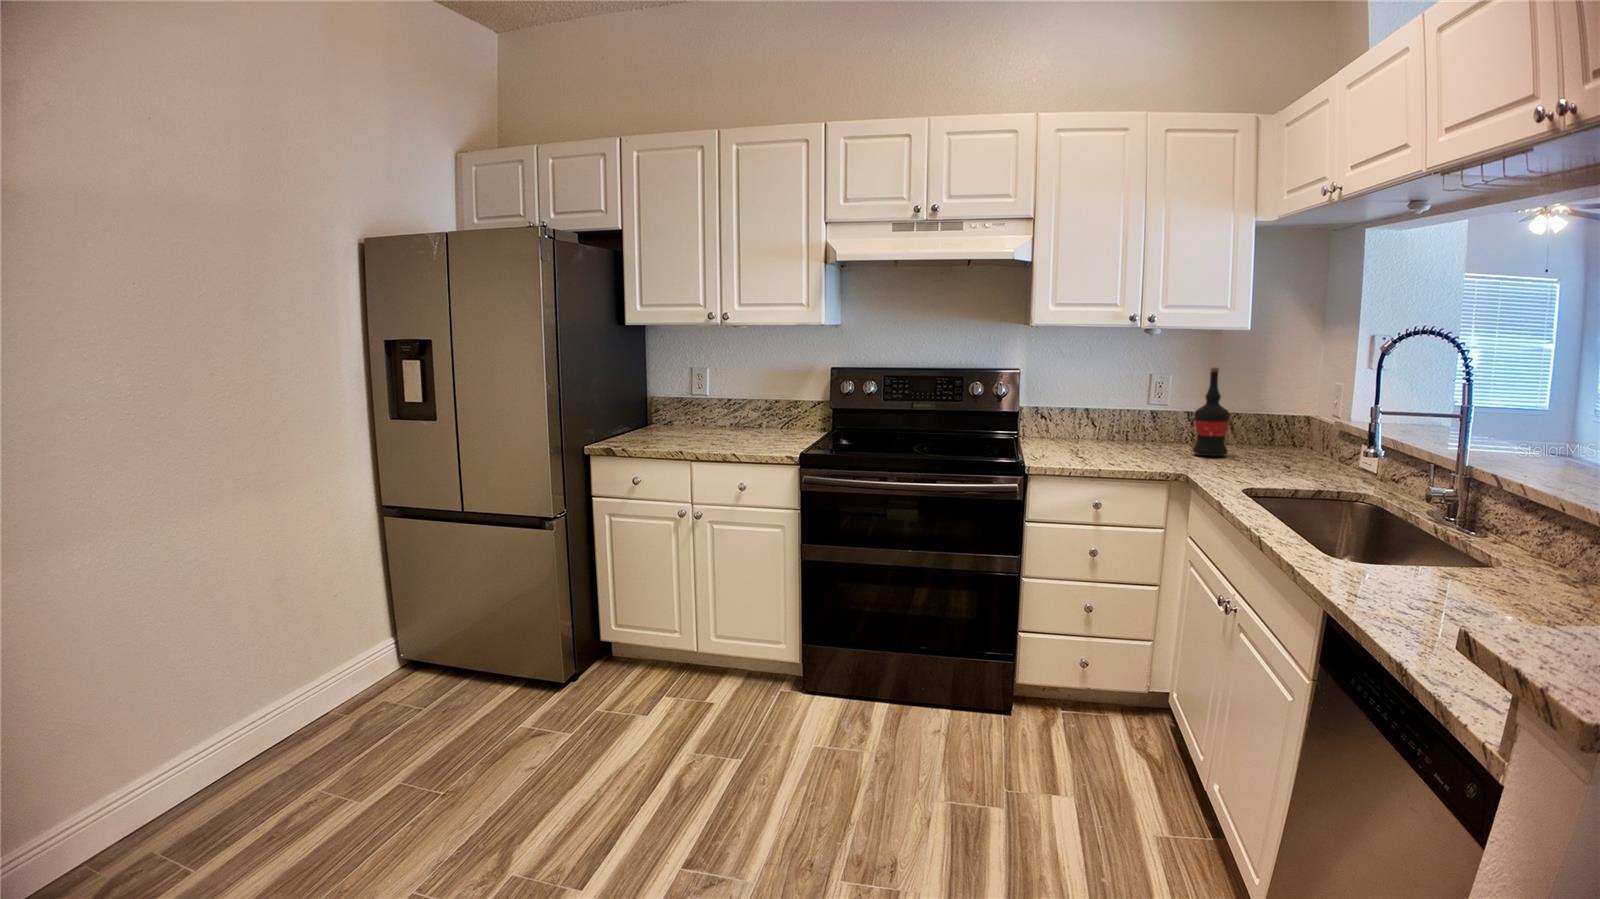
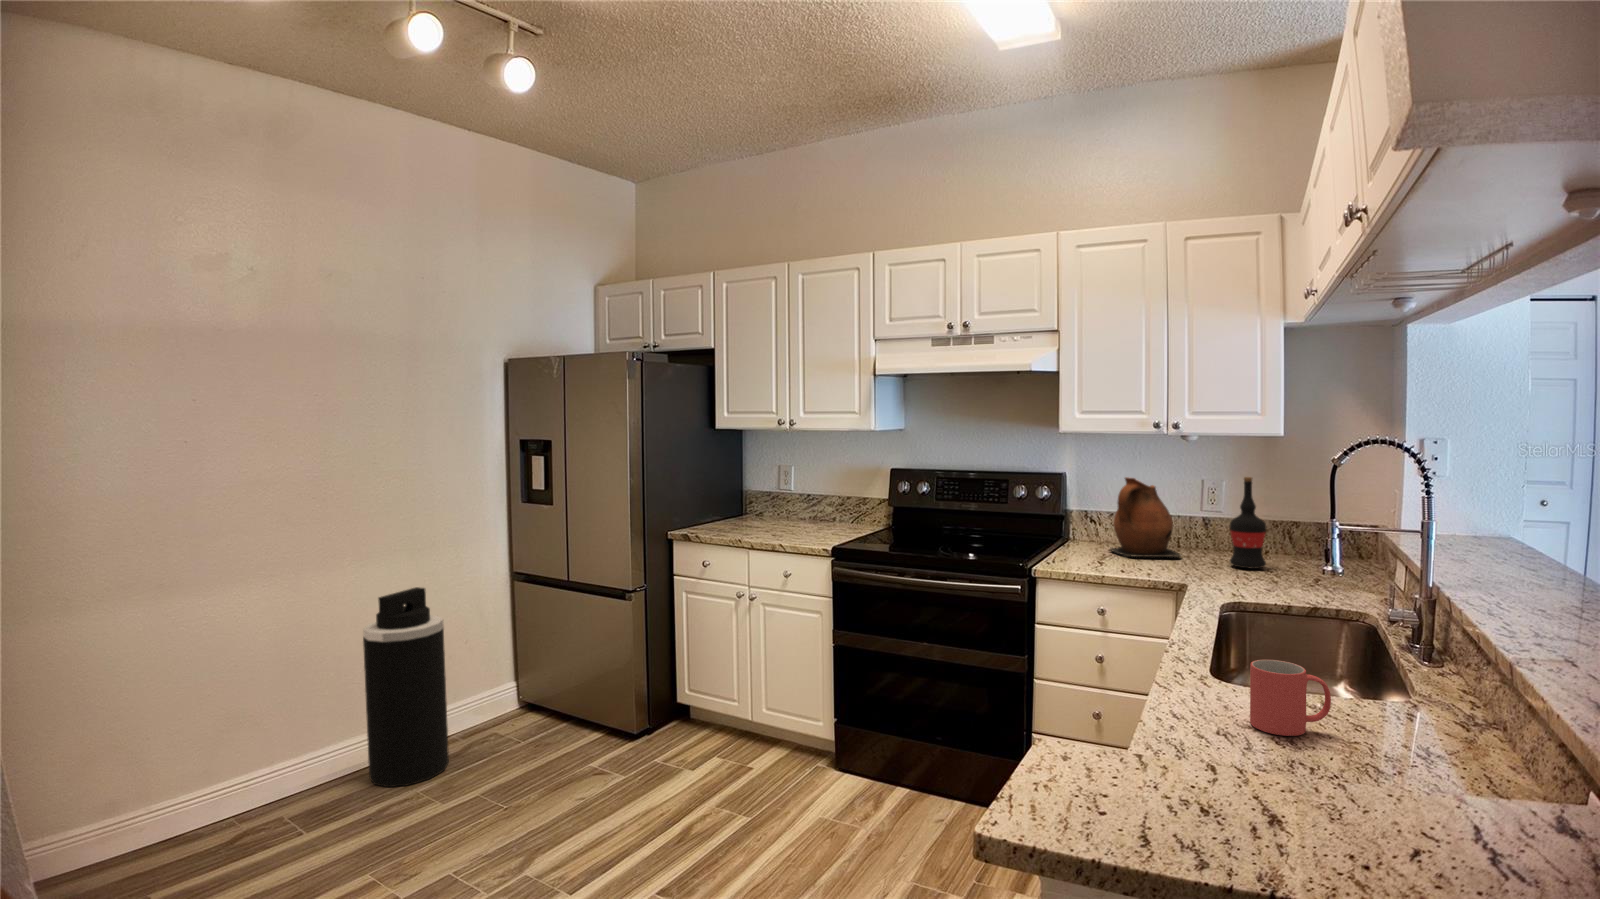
ceramic pitcher: none [1067,371,1145,451] -> present [1111,477,1182,557]
trash can: none [201,534,333,786] -> present [363,587,449,787]
mug: none [1441,539,1526,613] -> present [1250,660,1331,736]

